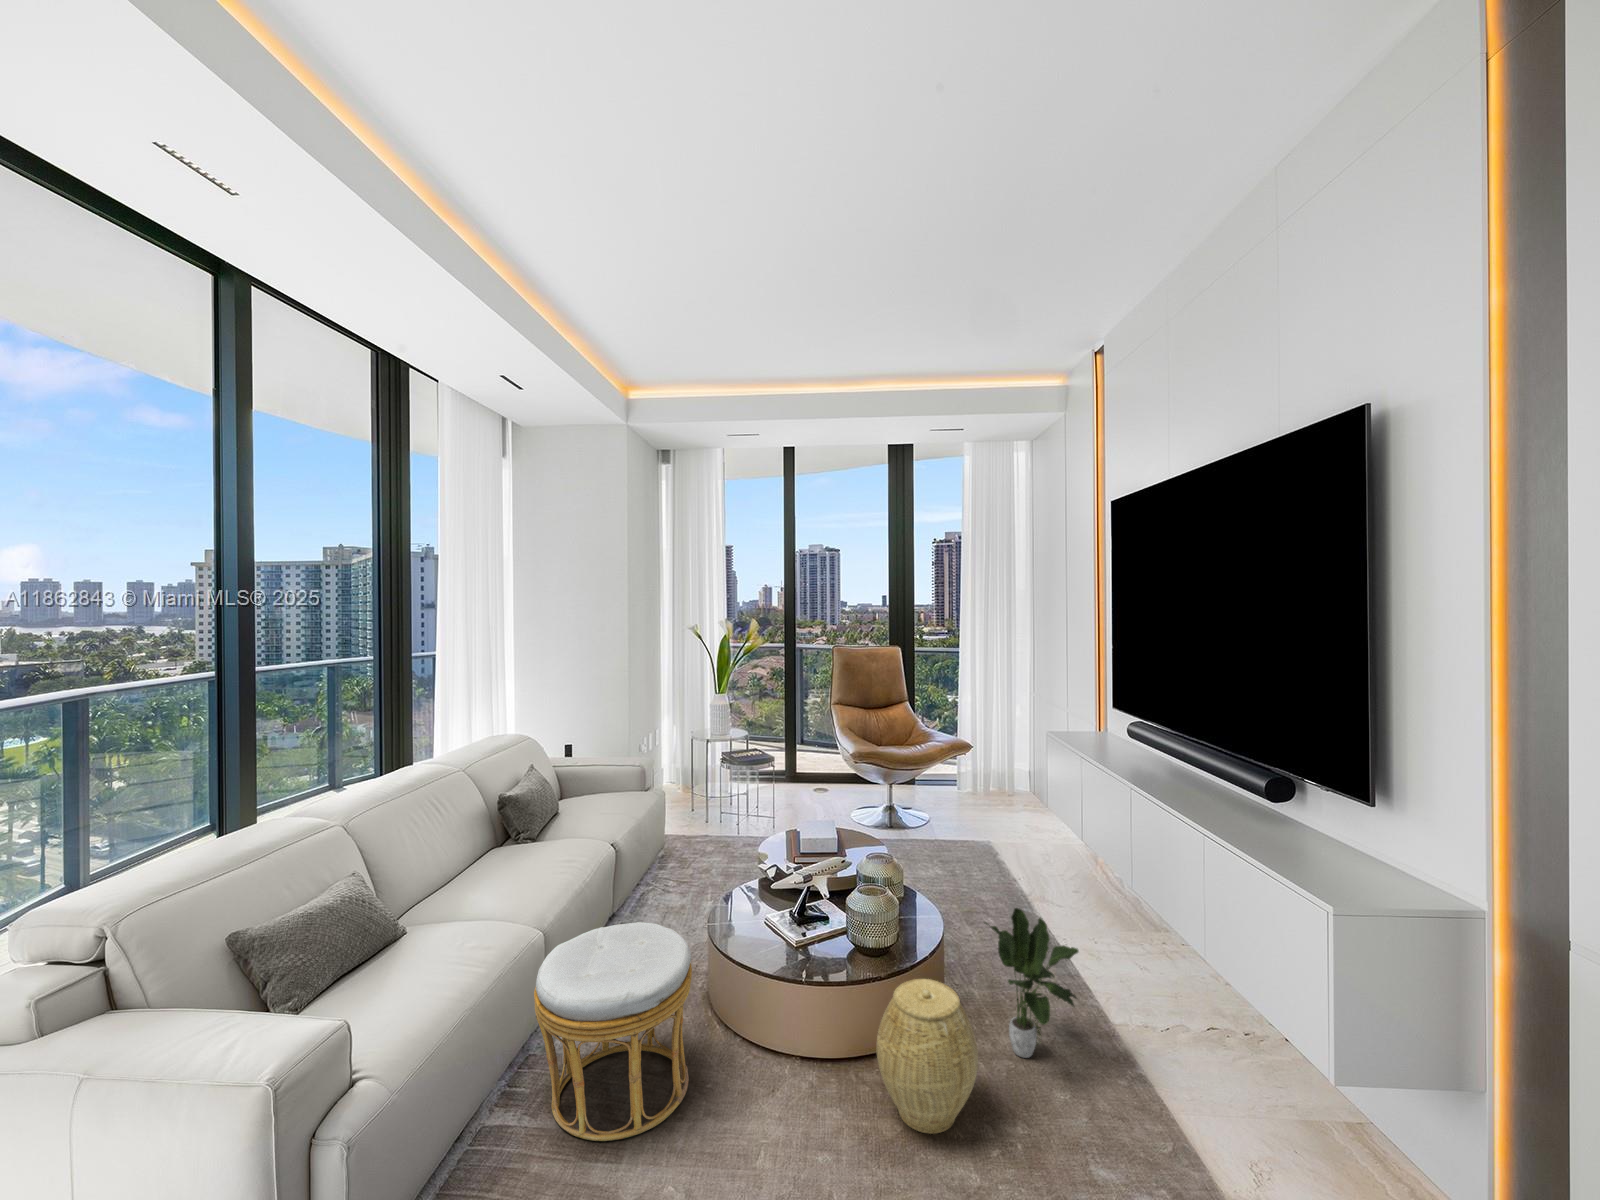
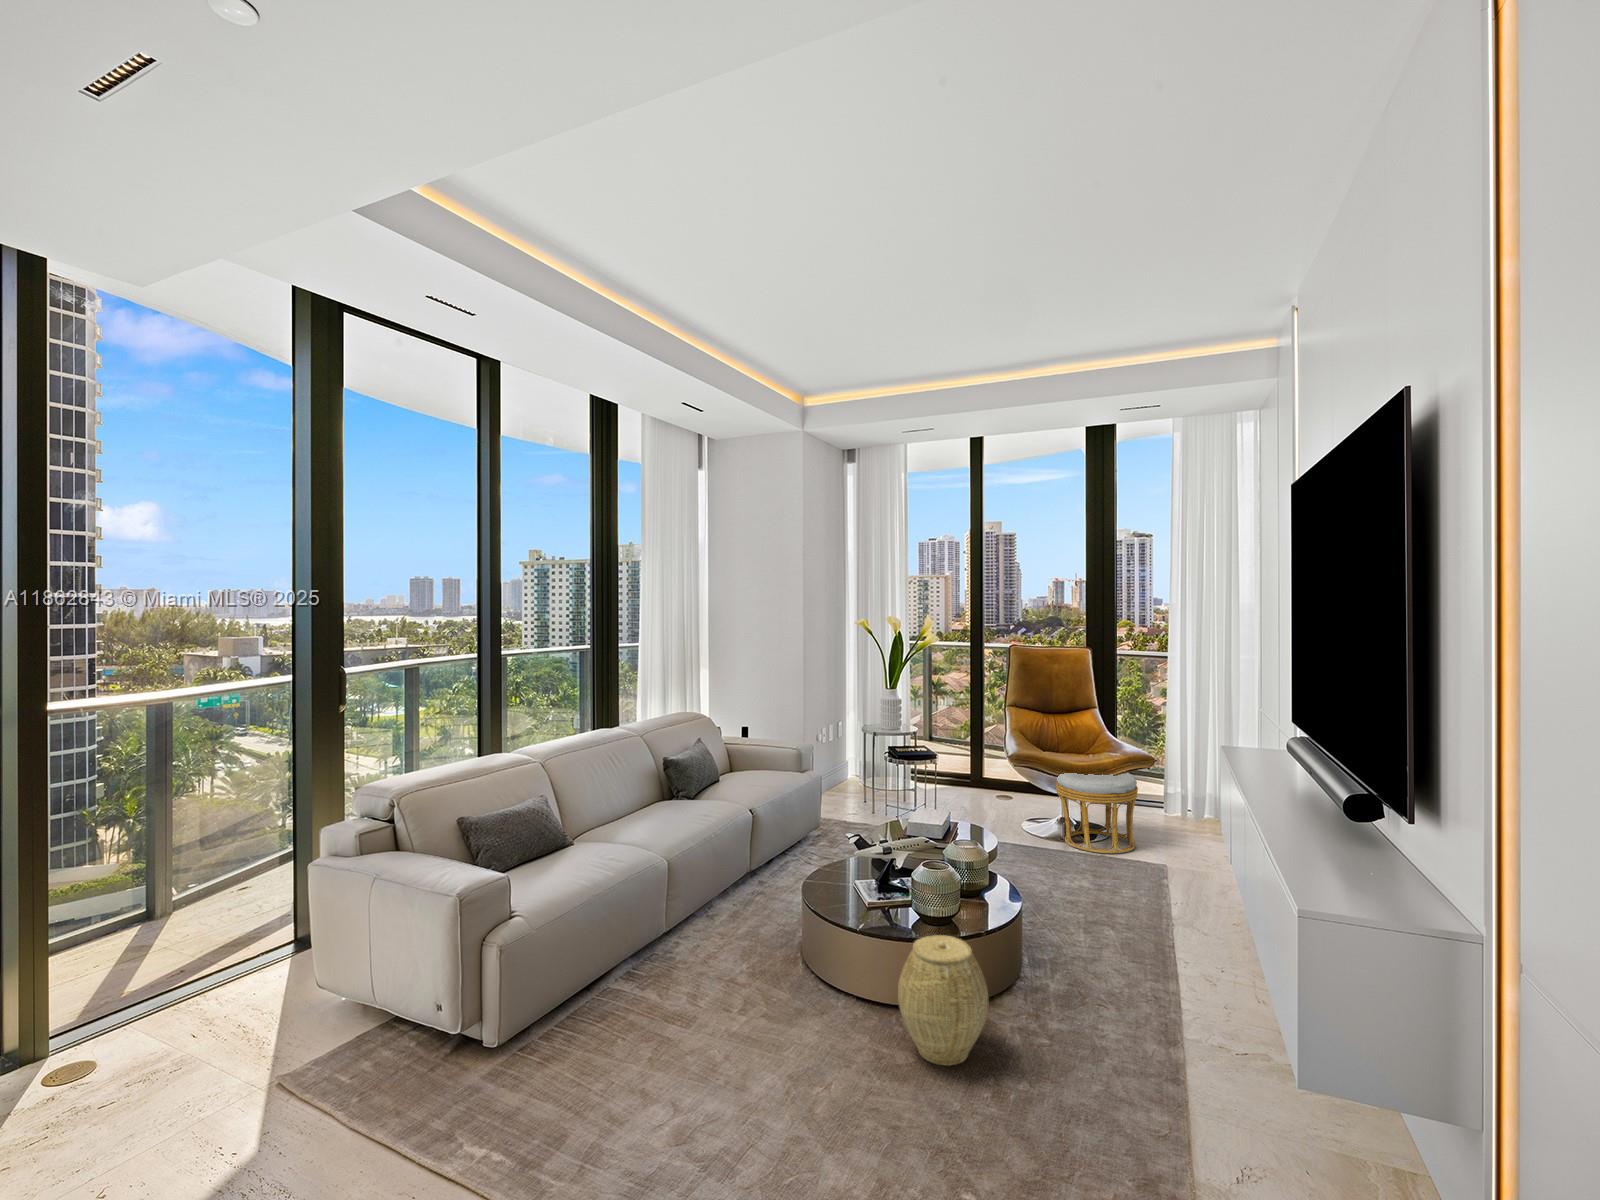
potted plant: present [985,908,1079,1058] -> none [1030,892,1123,1037]
ottoman: present [534,922,692,1141] -> present [1056,773,1138,854]

